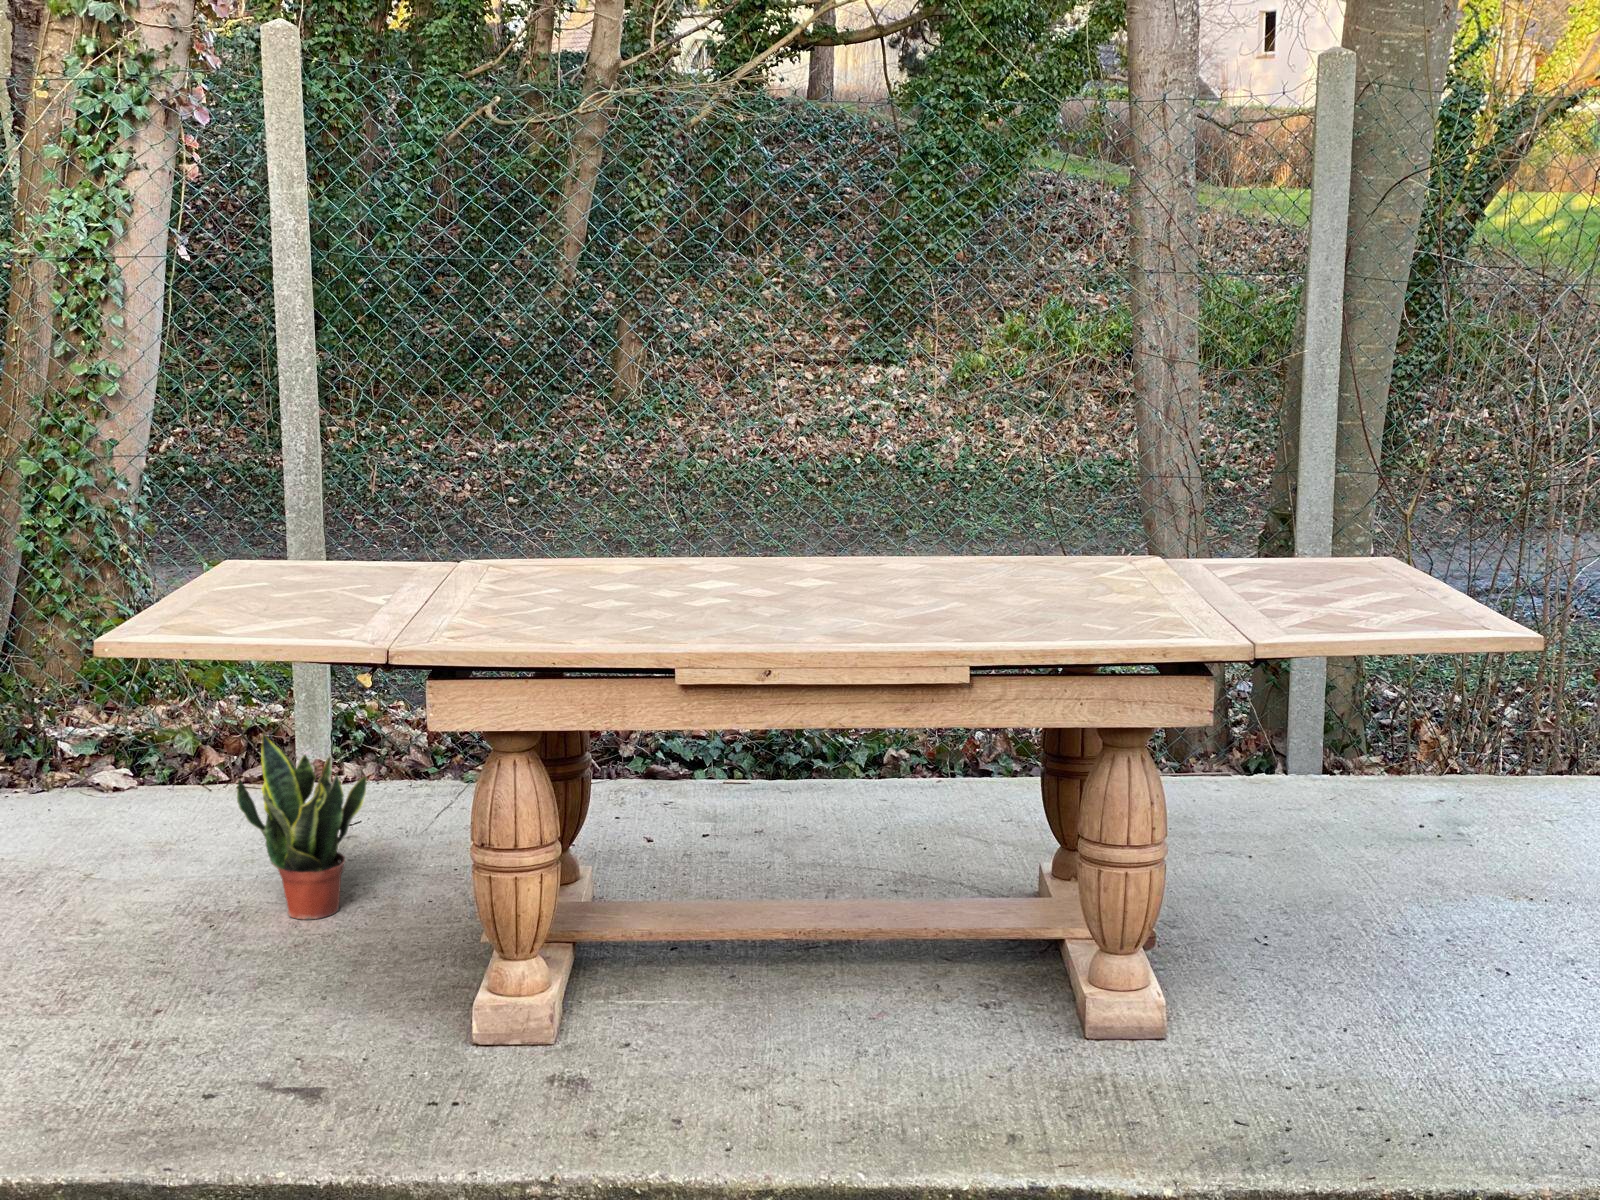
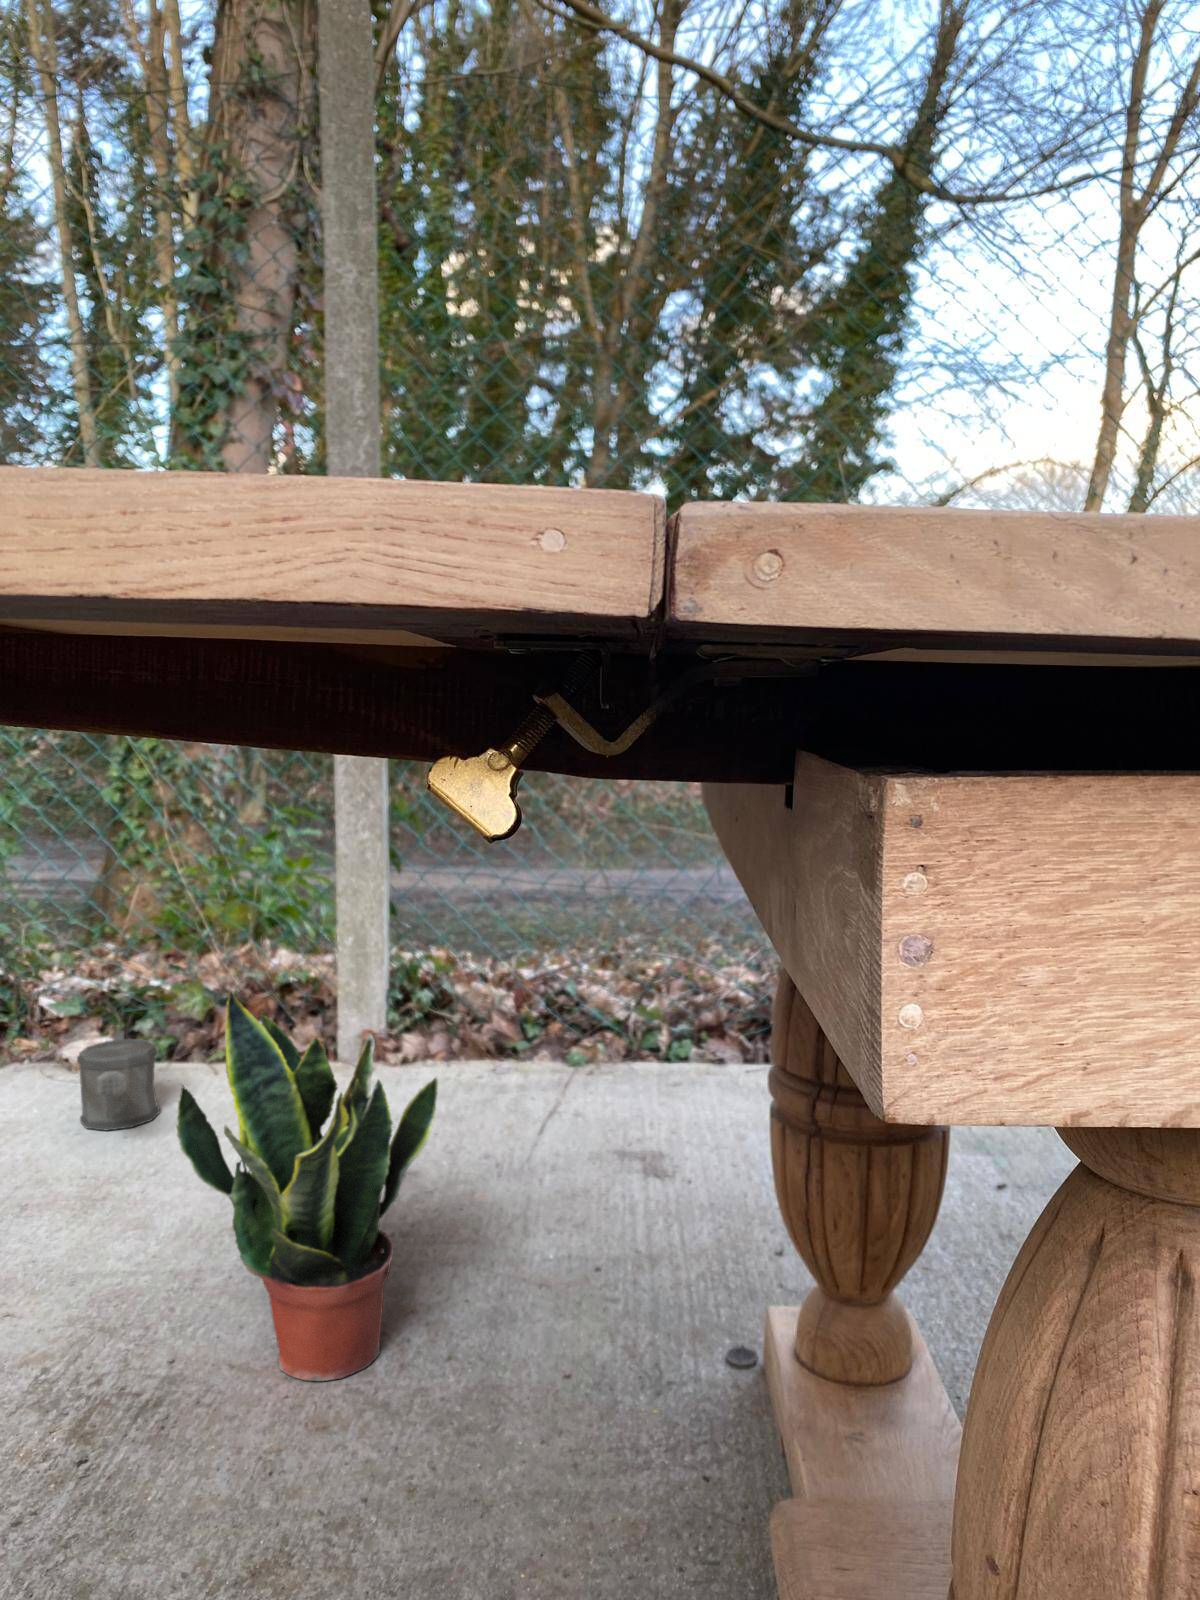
watering can: none [127,761,182,824] -> present [77,1031,160,1130]

